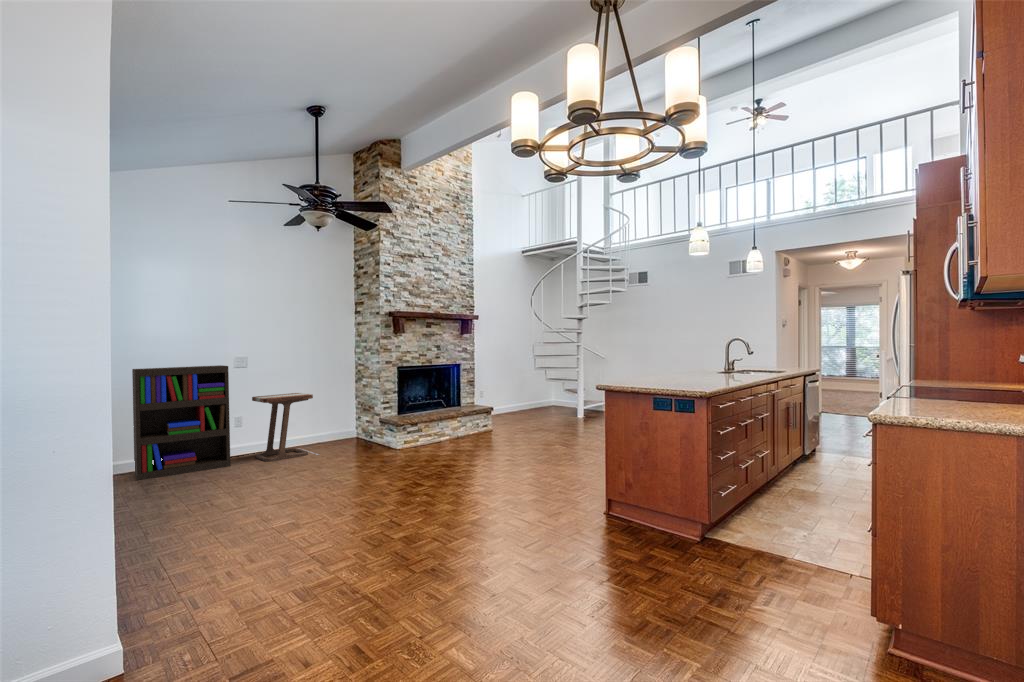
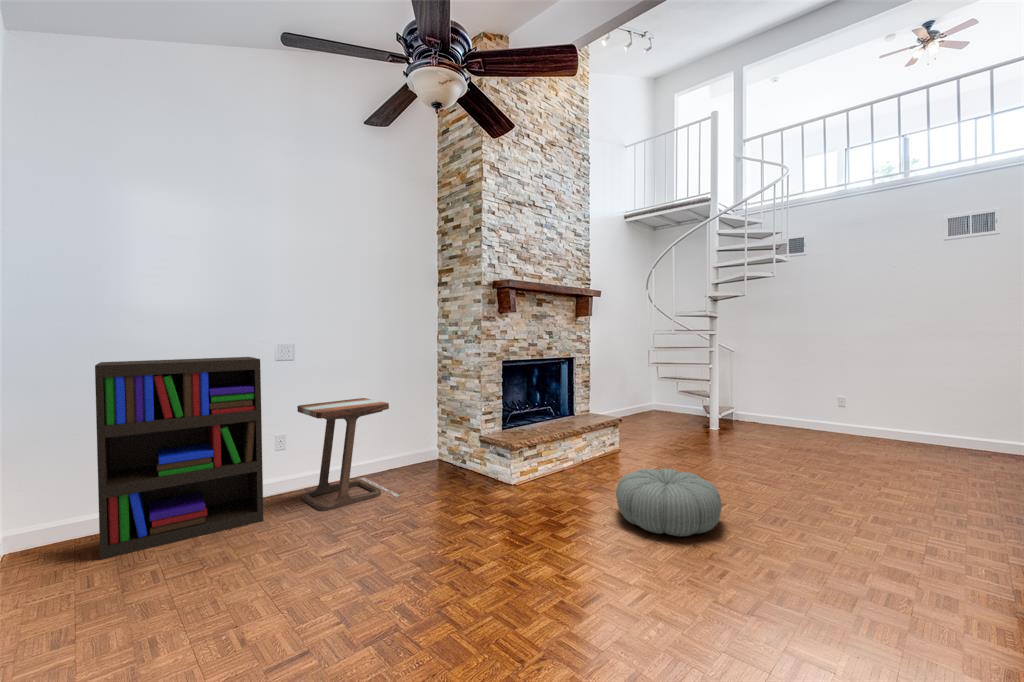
pouf: none [447,430,507,464] -> present [616,469,722,536]

